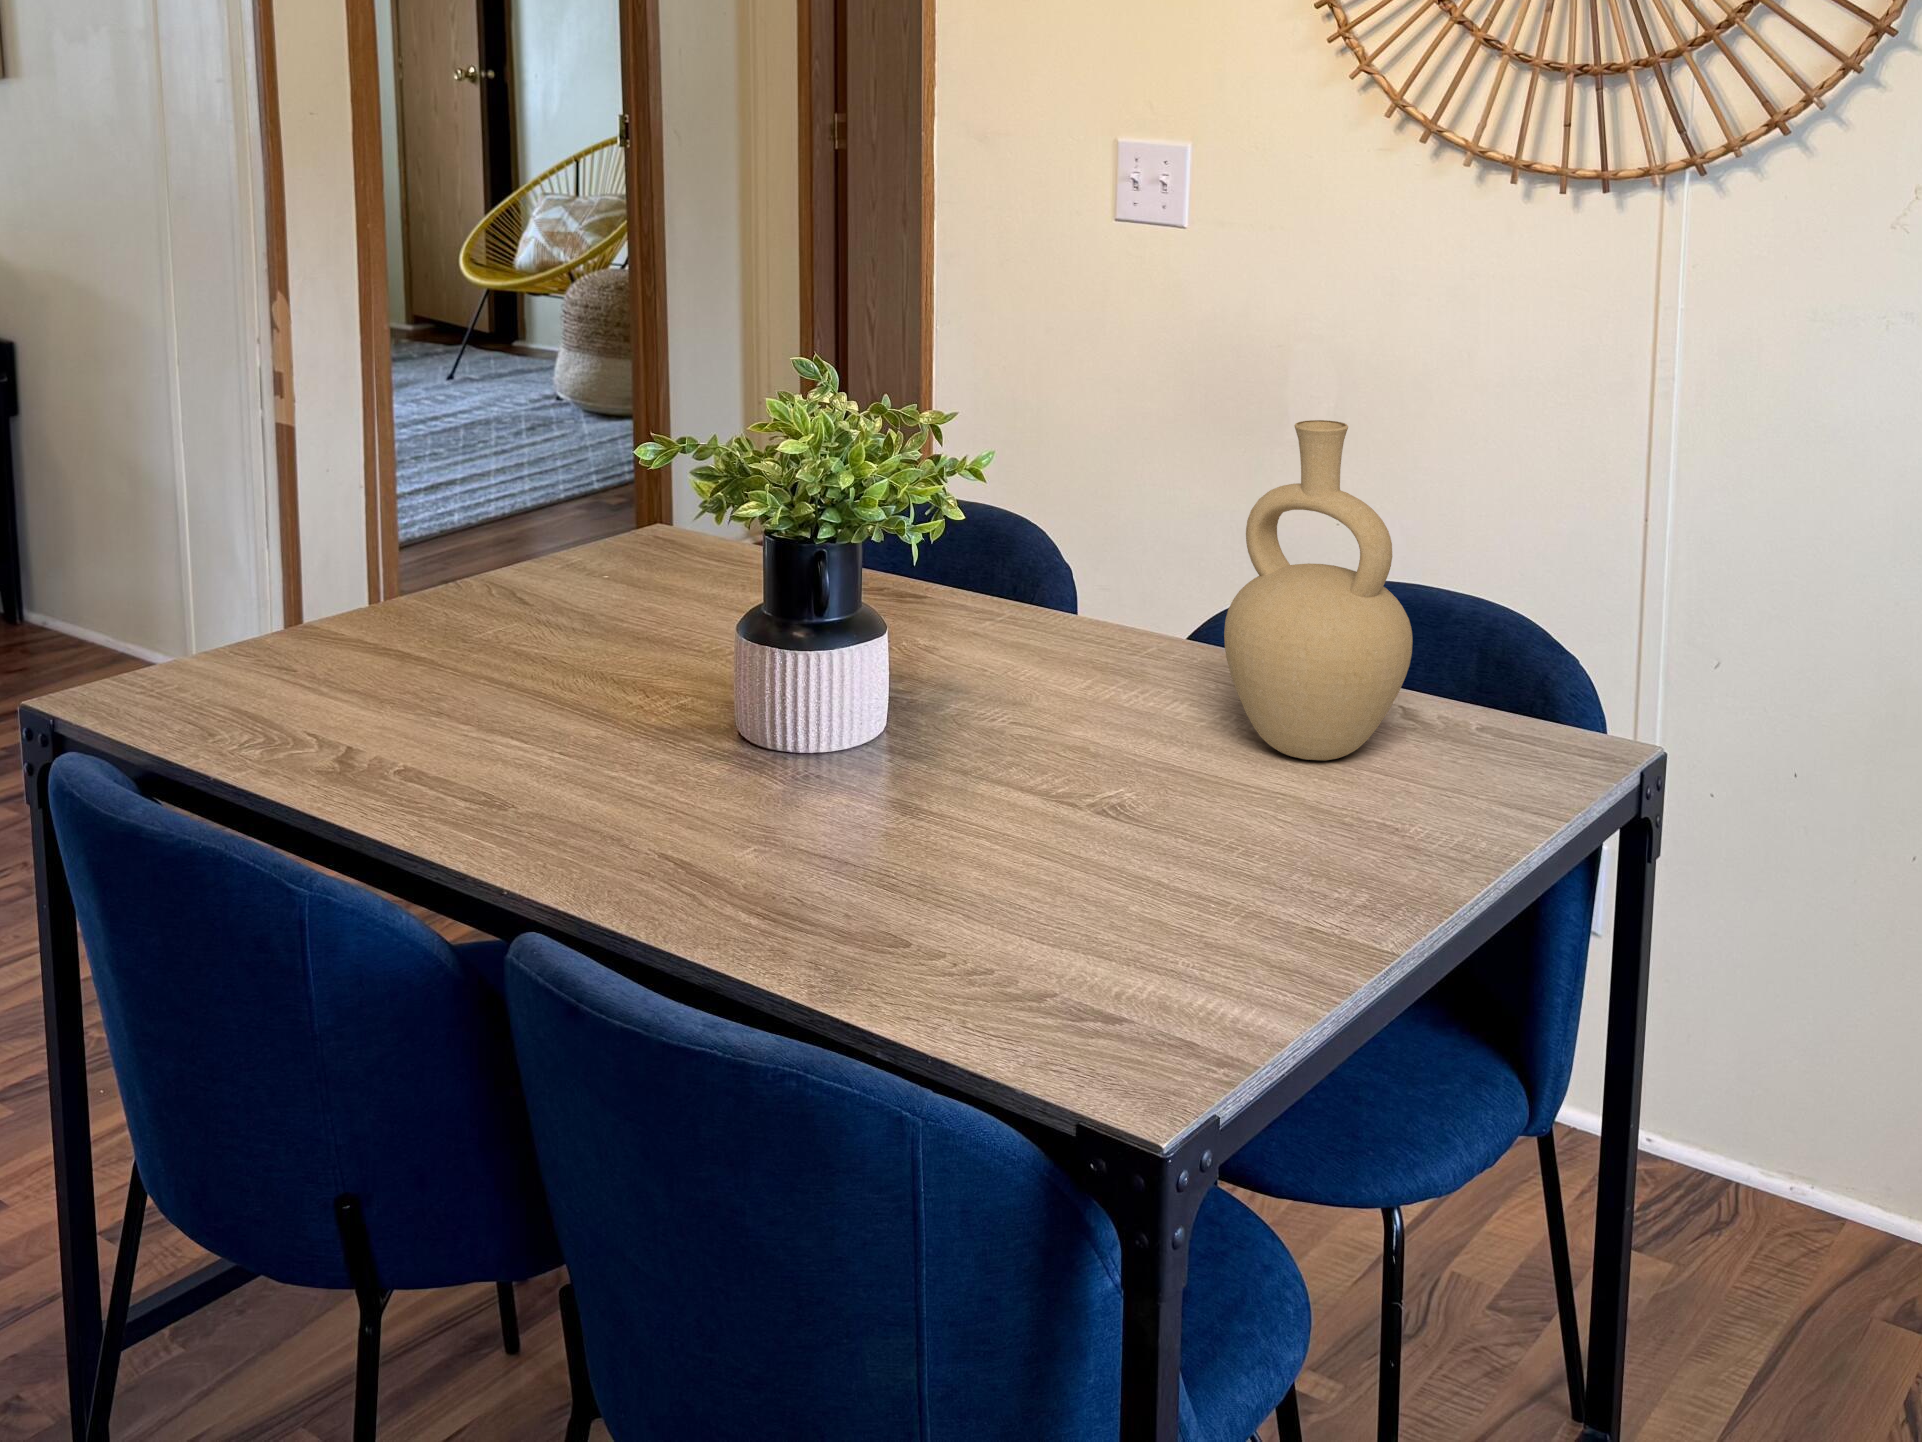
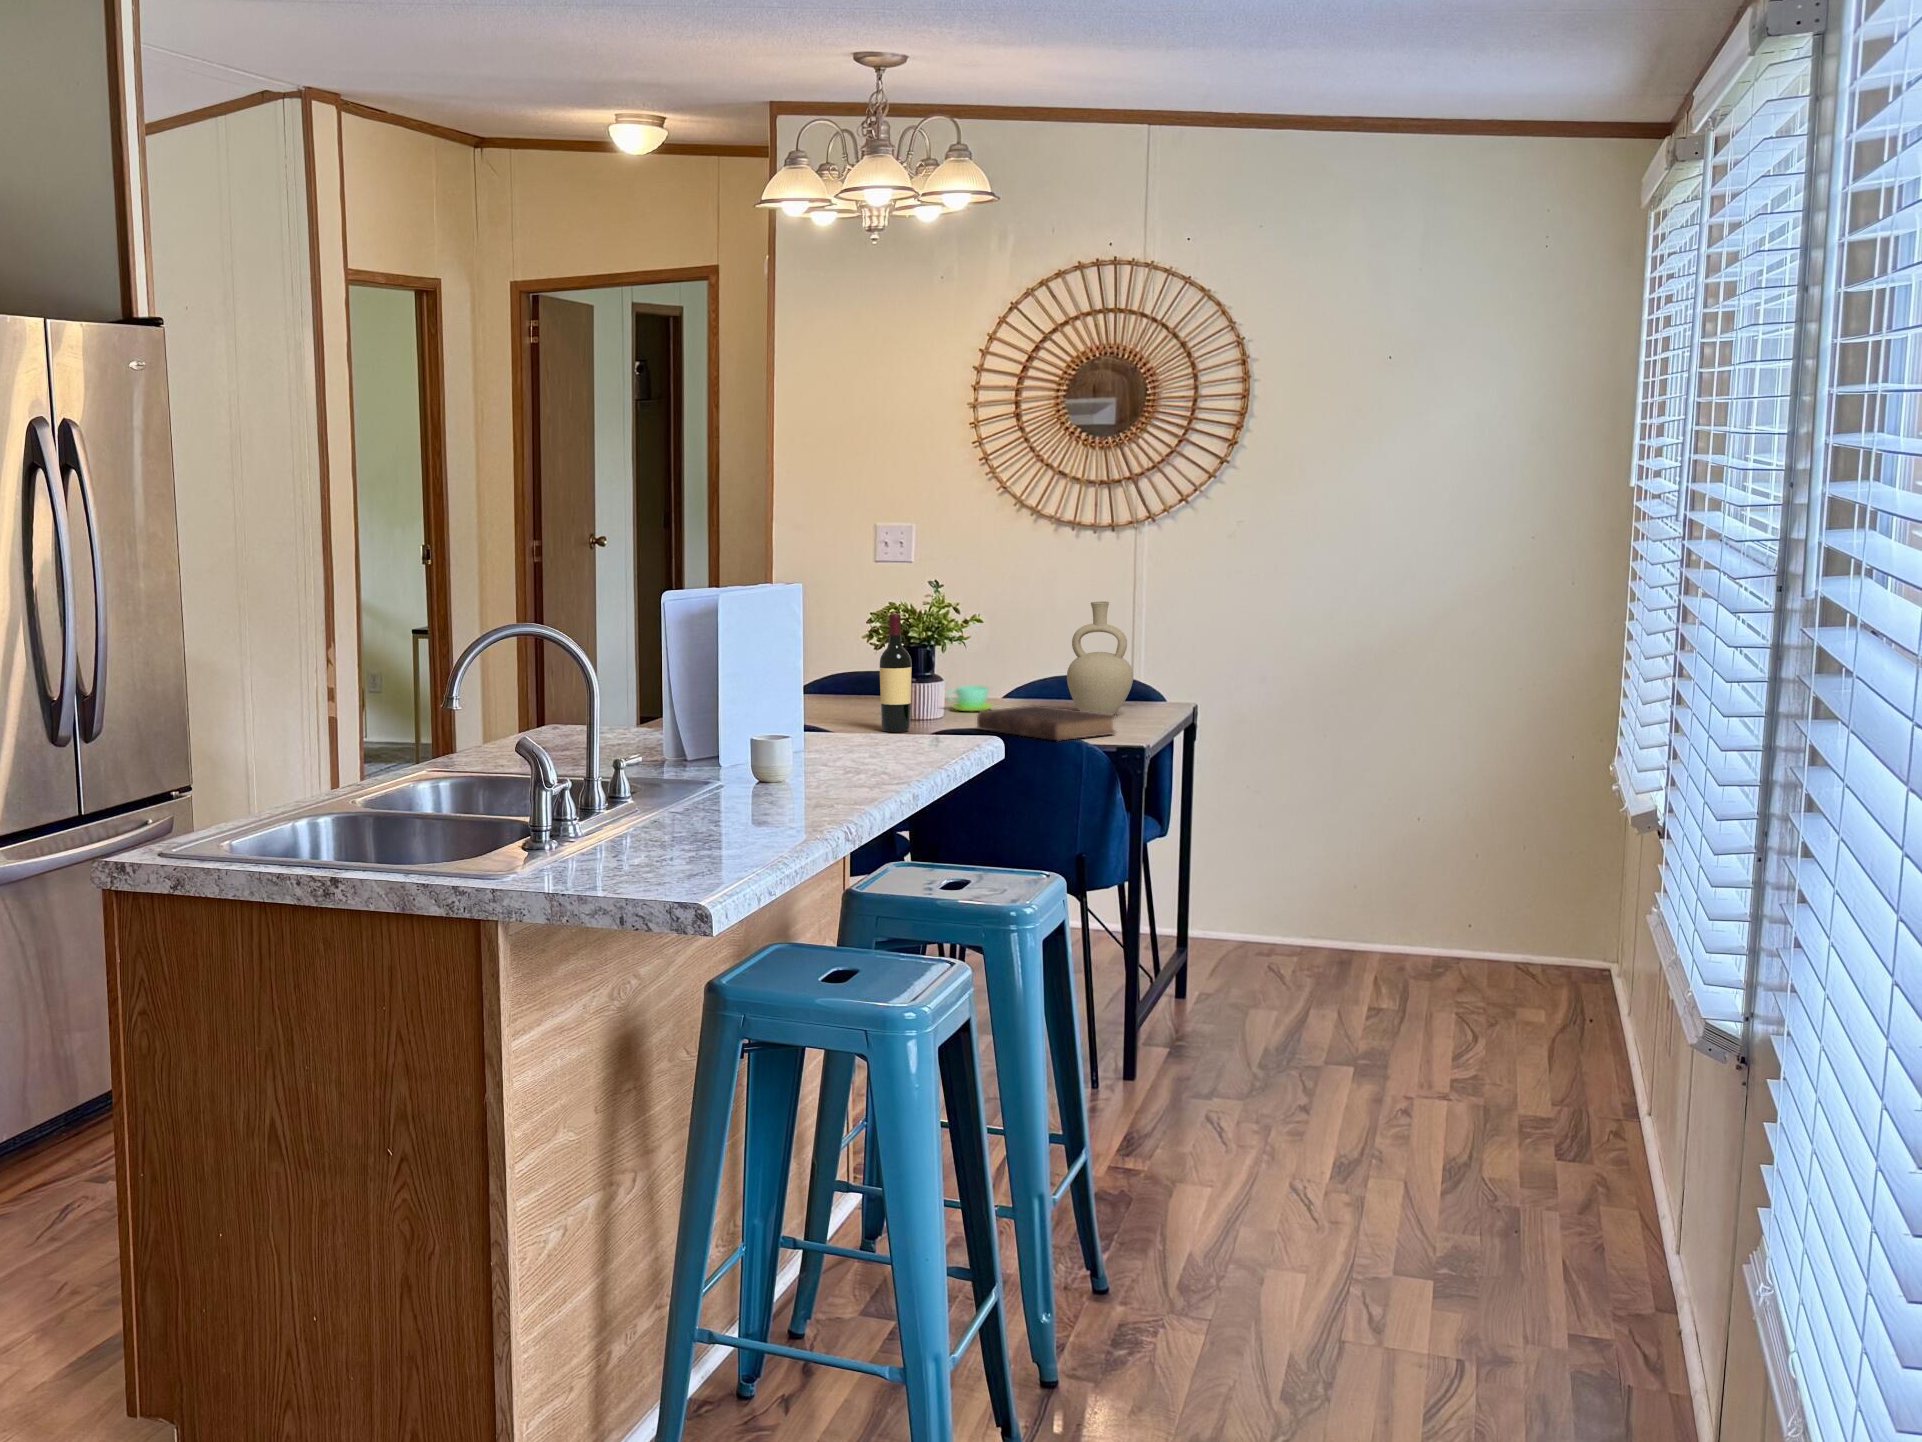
wine bottle: none [613,427,703,768] -> present [880,614,912,732]
cup: none [988,592,1099,671] -> present [949,686,993,711]
book: none [860,722,1199,925] -> present [977,705,1115,740]

